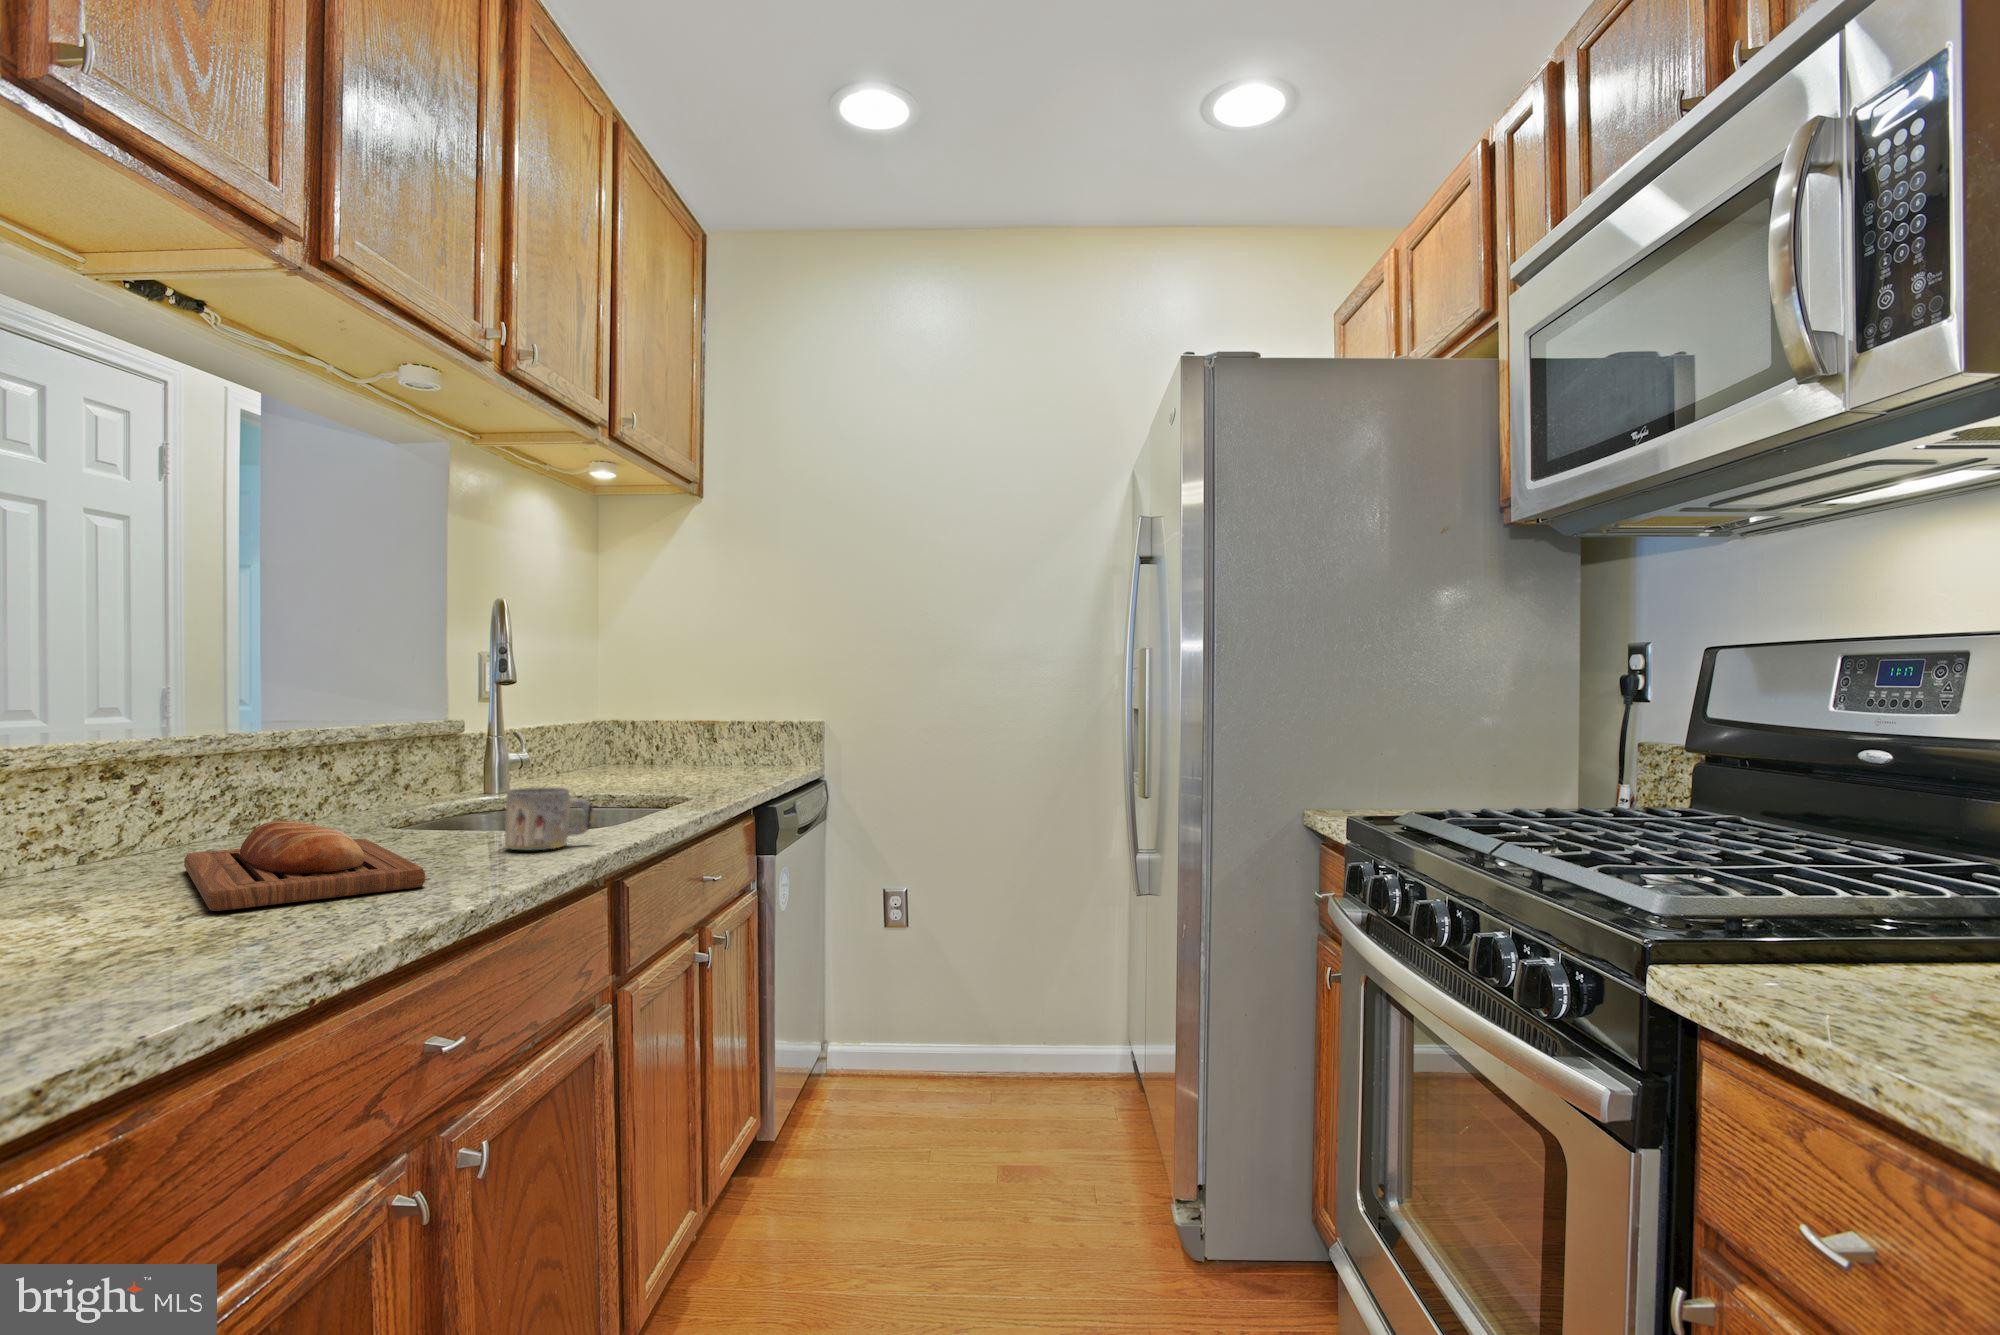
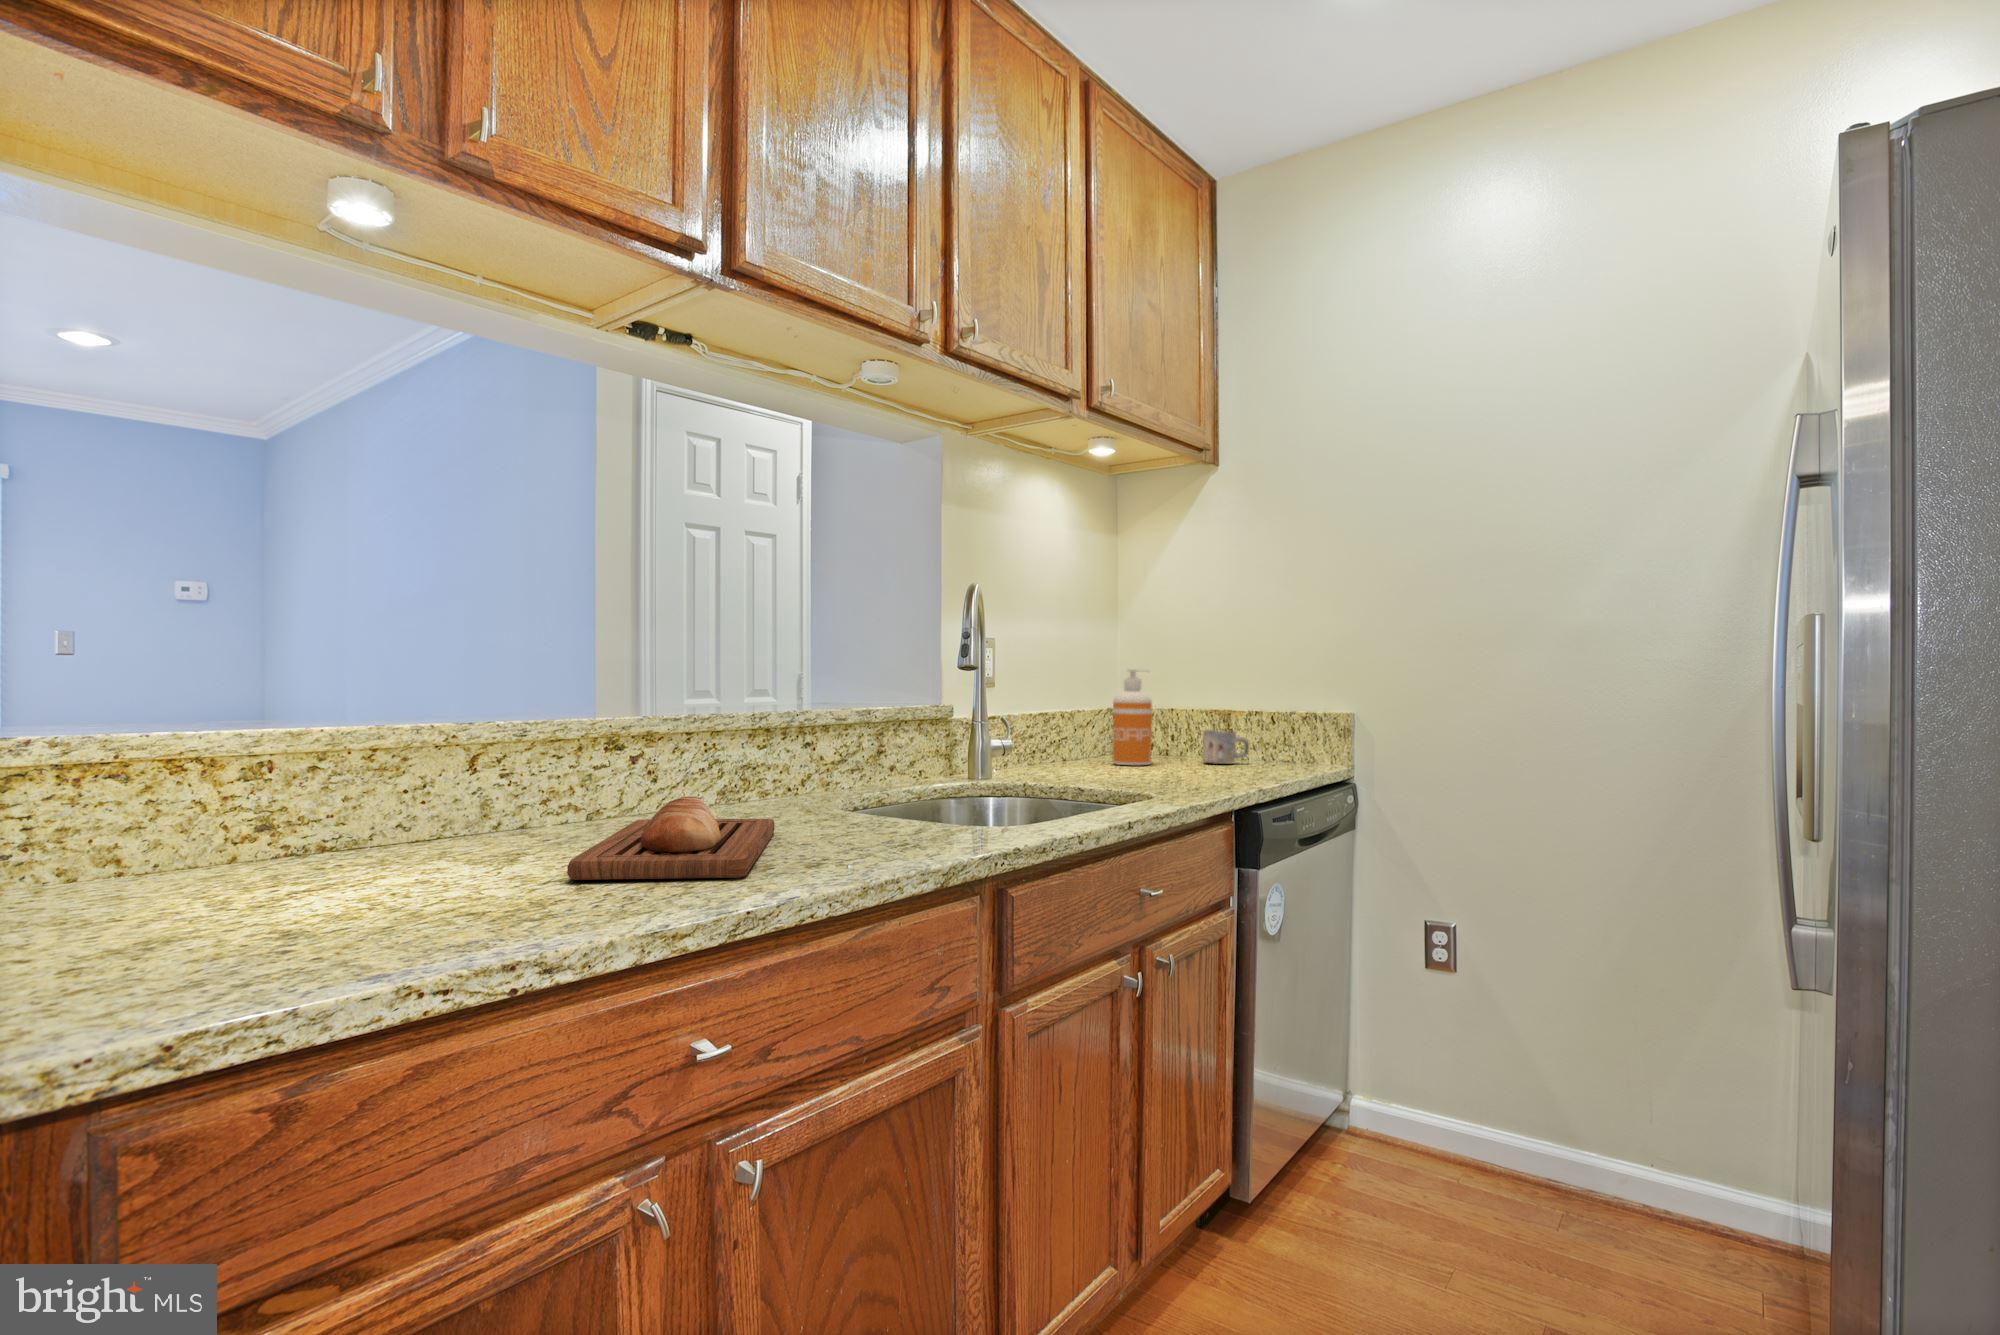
soap dispenser: none [609,686,647,774] -> present [1113,669,1152,765]
mug: present [505,787,593,850] -> present [1203,730,1249,764]

